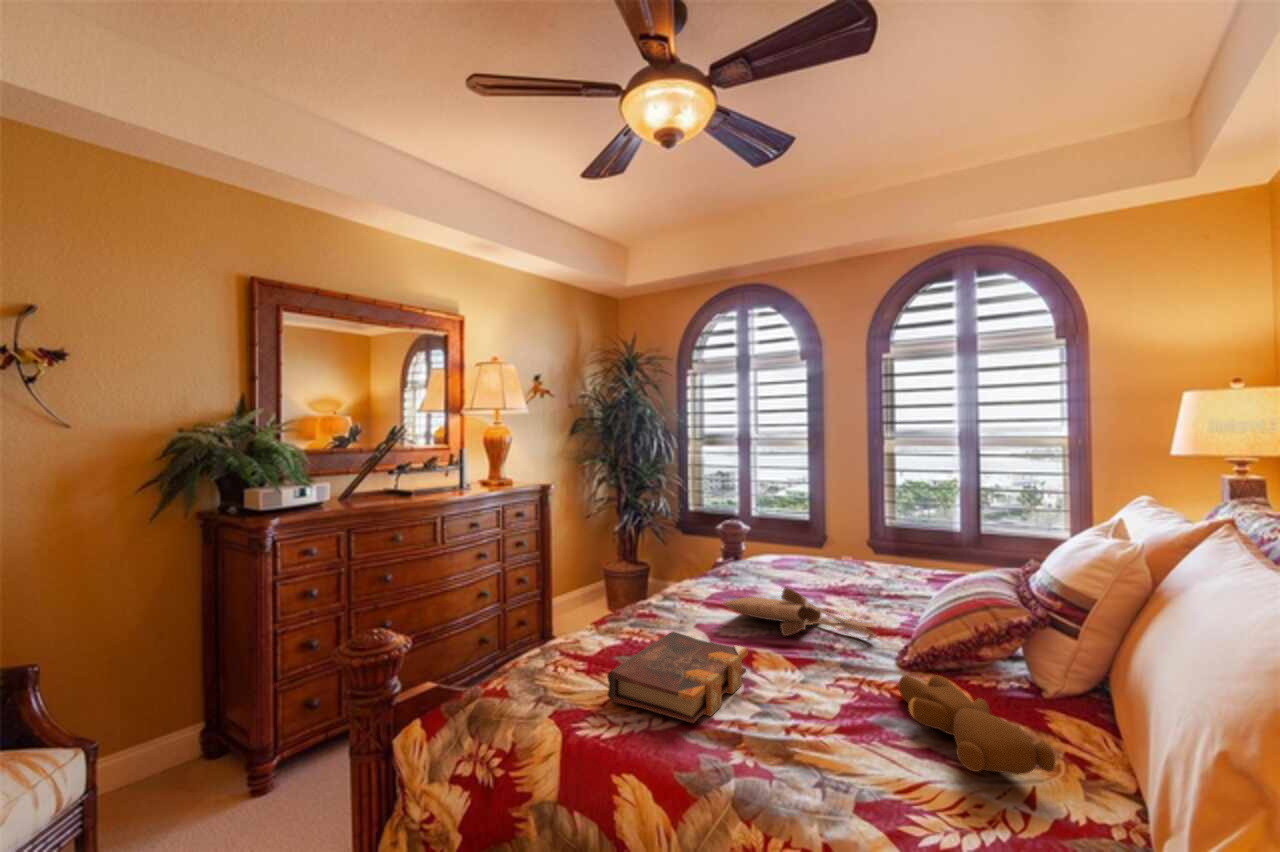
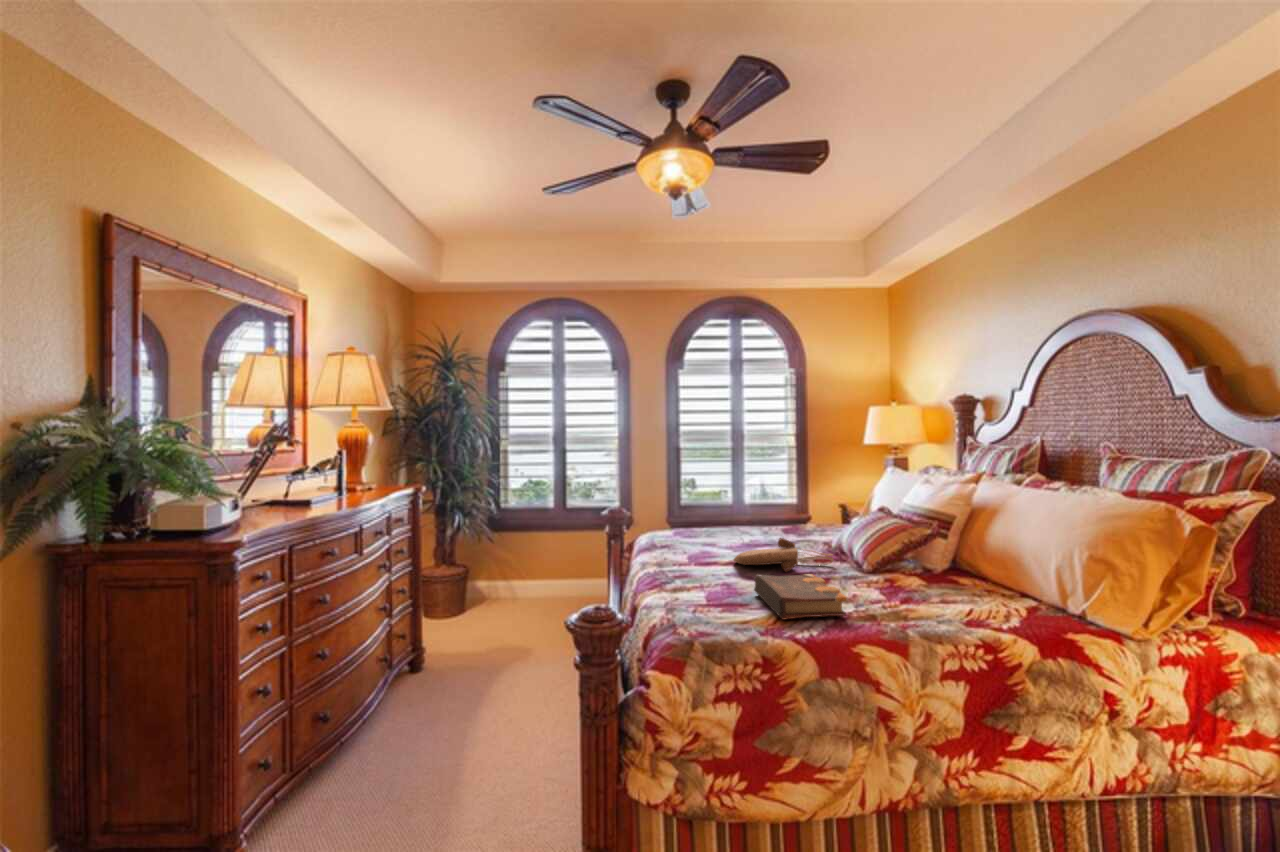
teddy bear: present [898,675,1056,774] -> none [892,568,1007,600]

